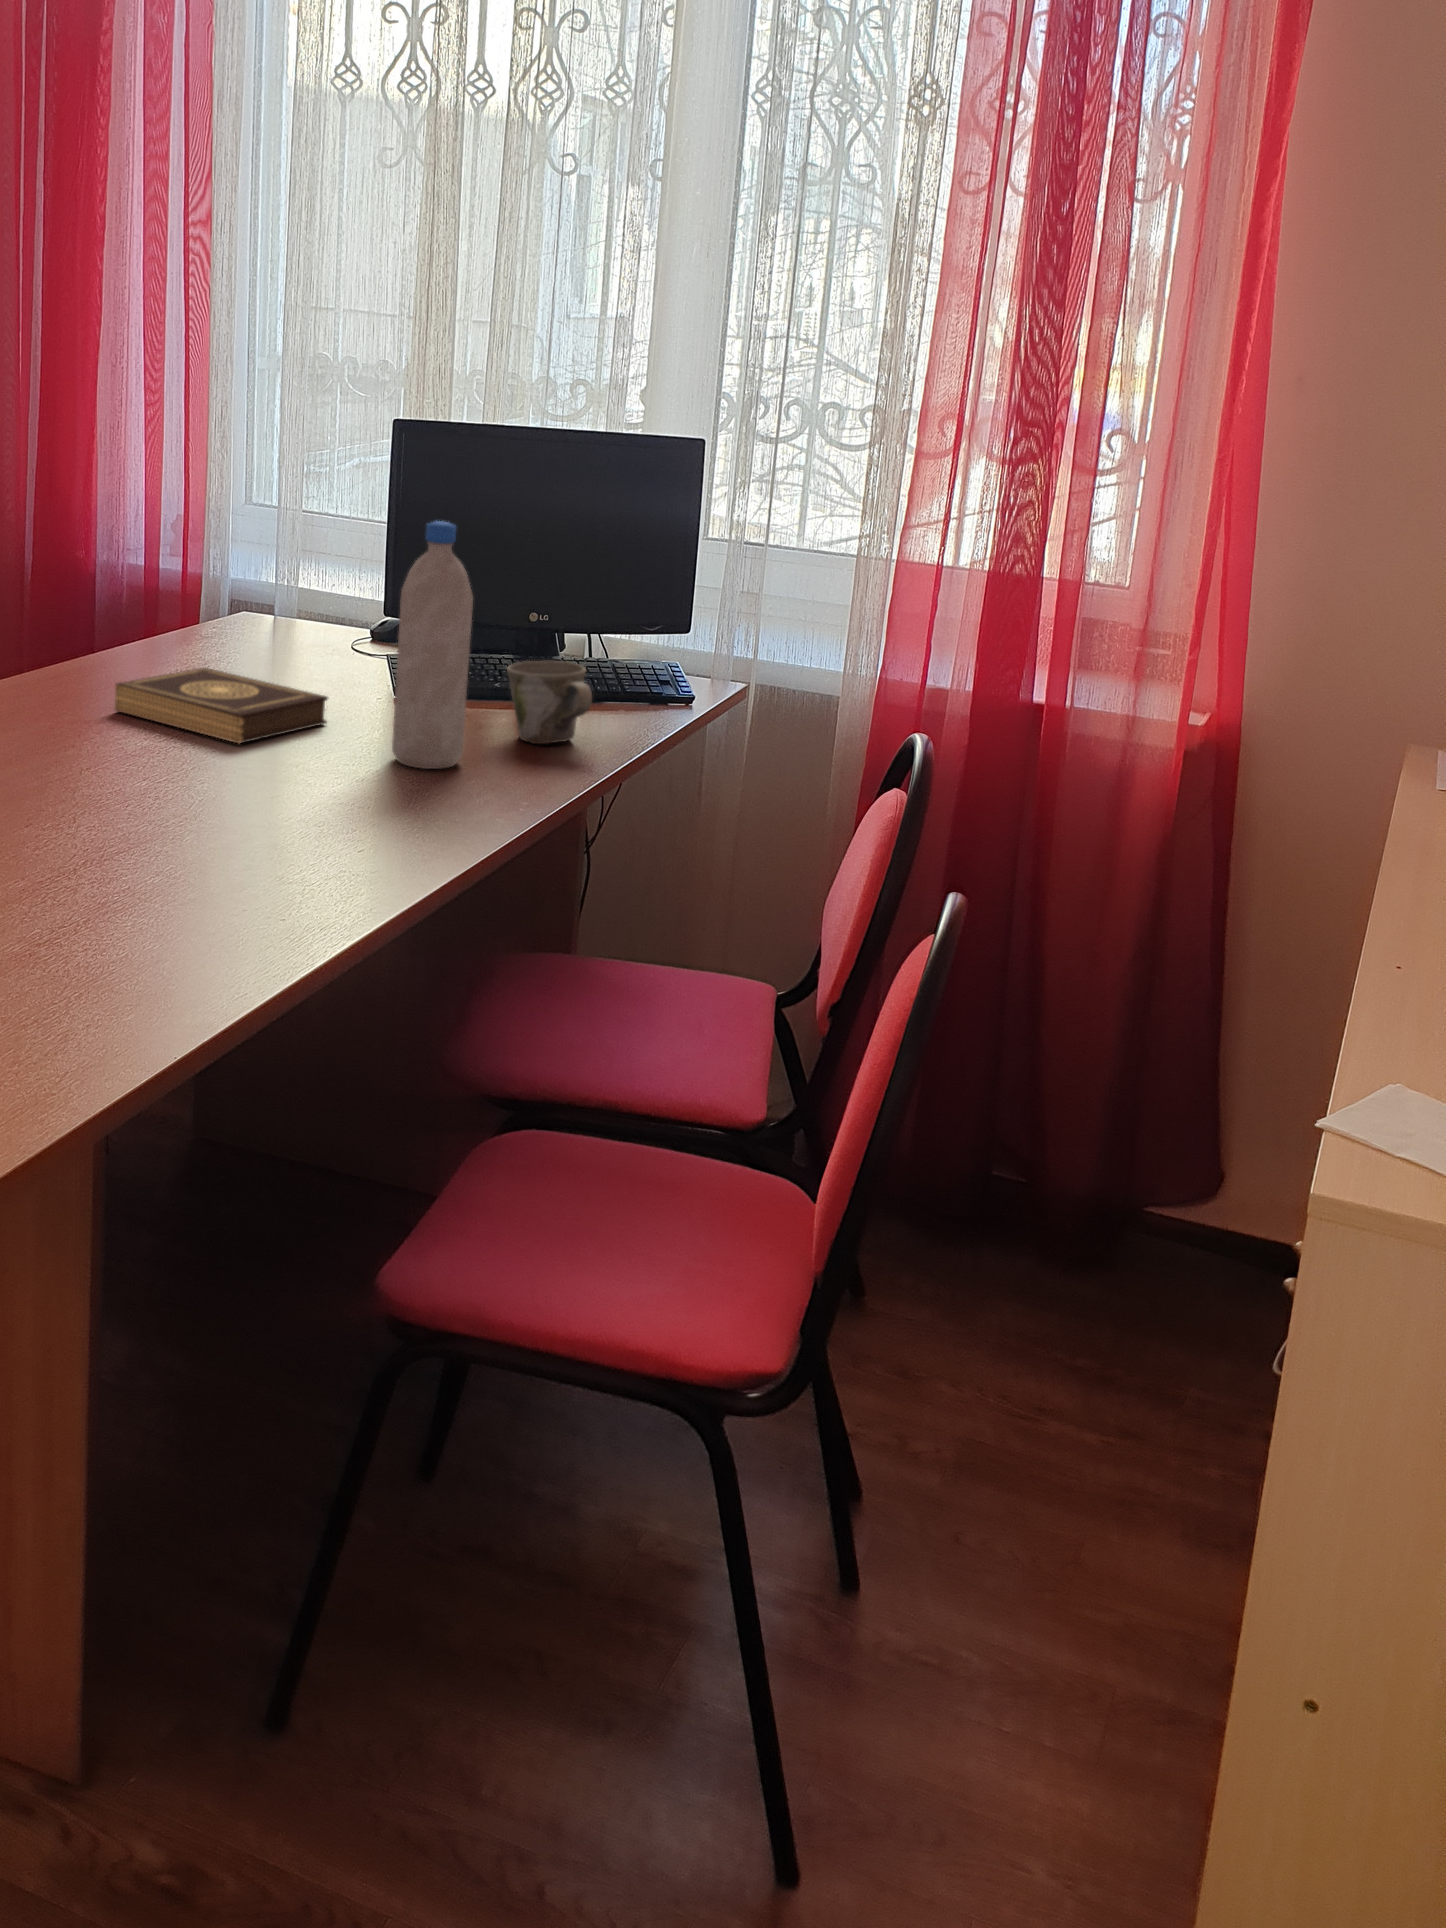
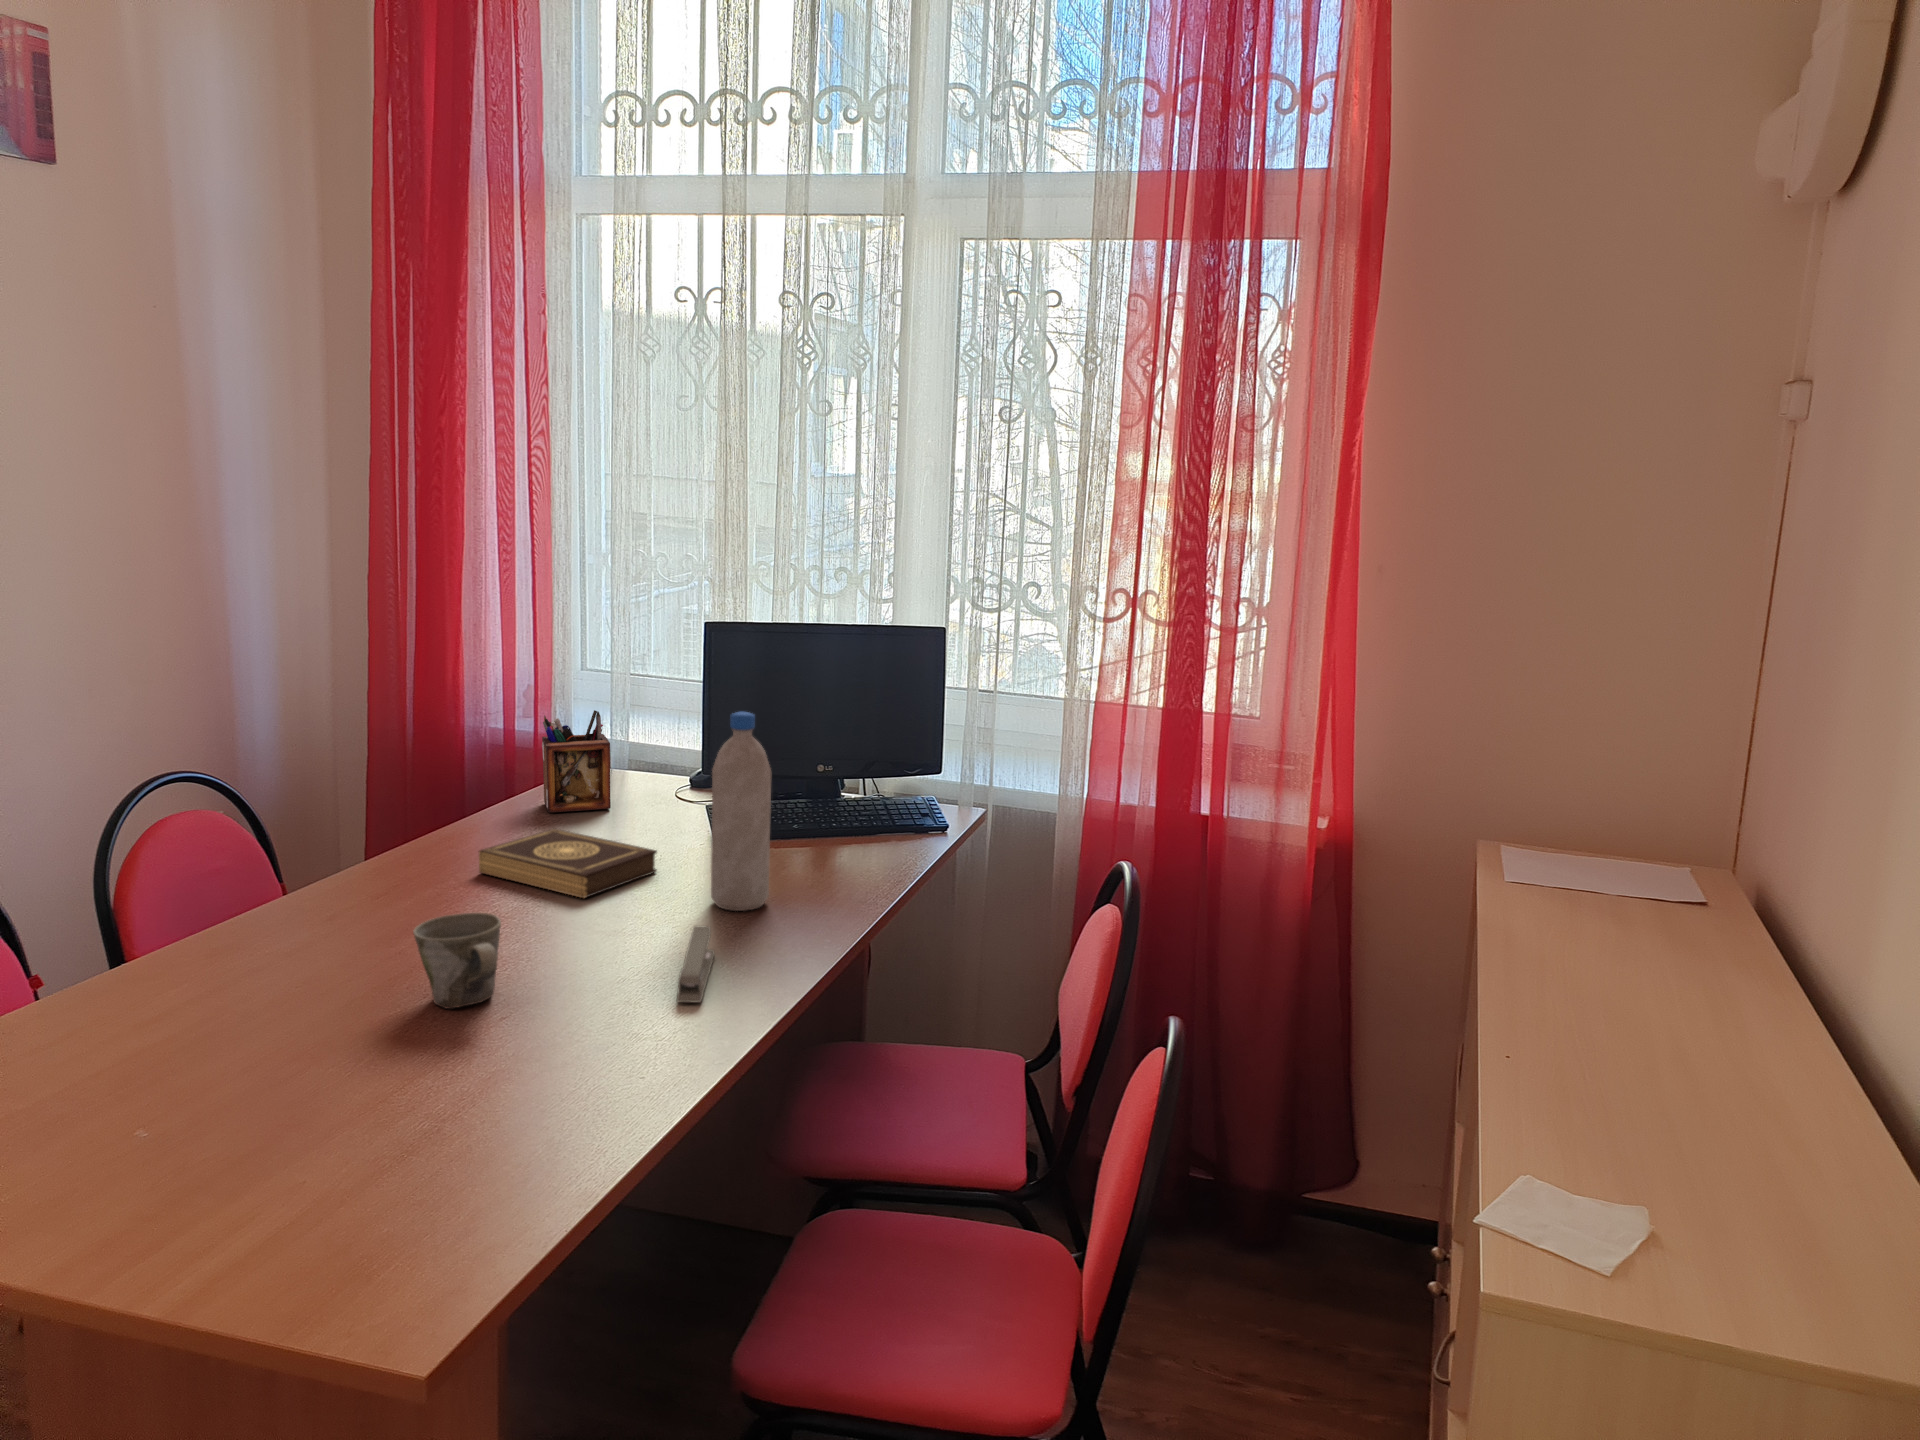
desk organizer: none [191,532,275,656] -> present [542,710,611,812]
mug: present [507,661,592,744] -> present [413,913,501,1009]
stapler: none [347,771,394,853] -> present [677,926,715,1003]

